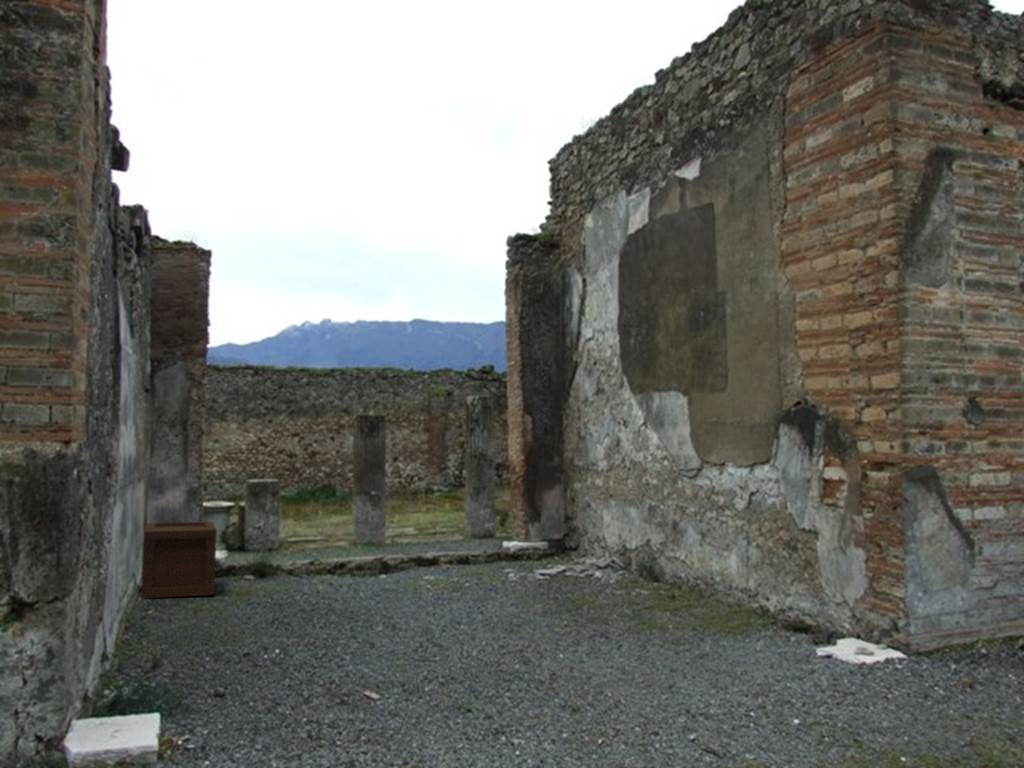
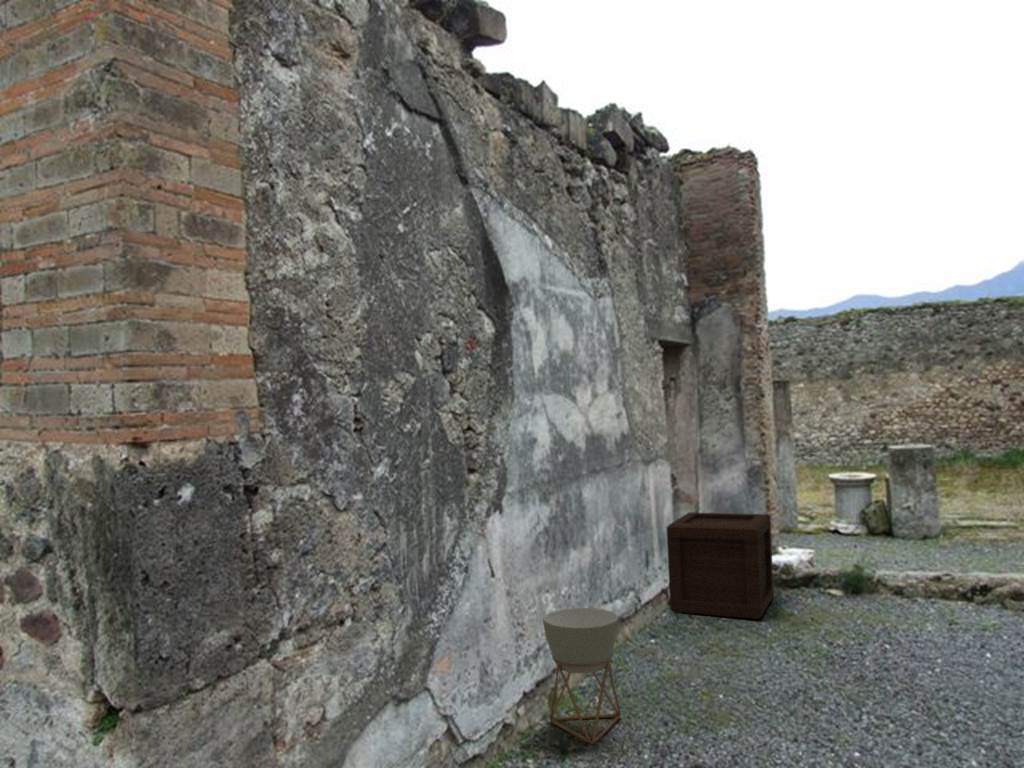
planter: none [122,575,183,662] -> present [543,608,621,744]

